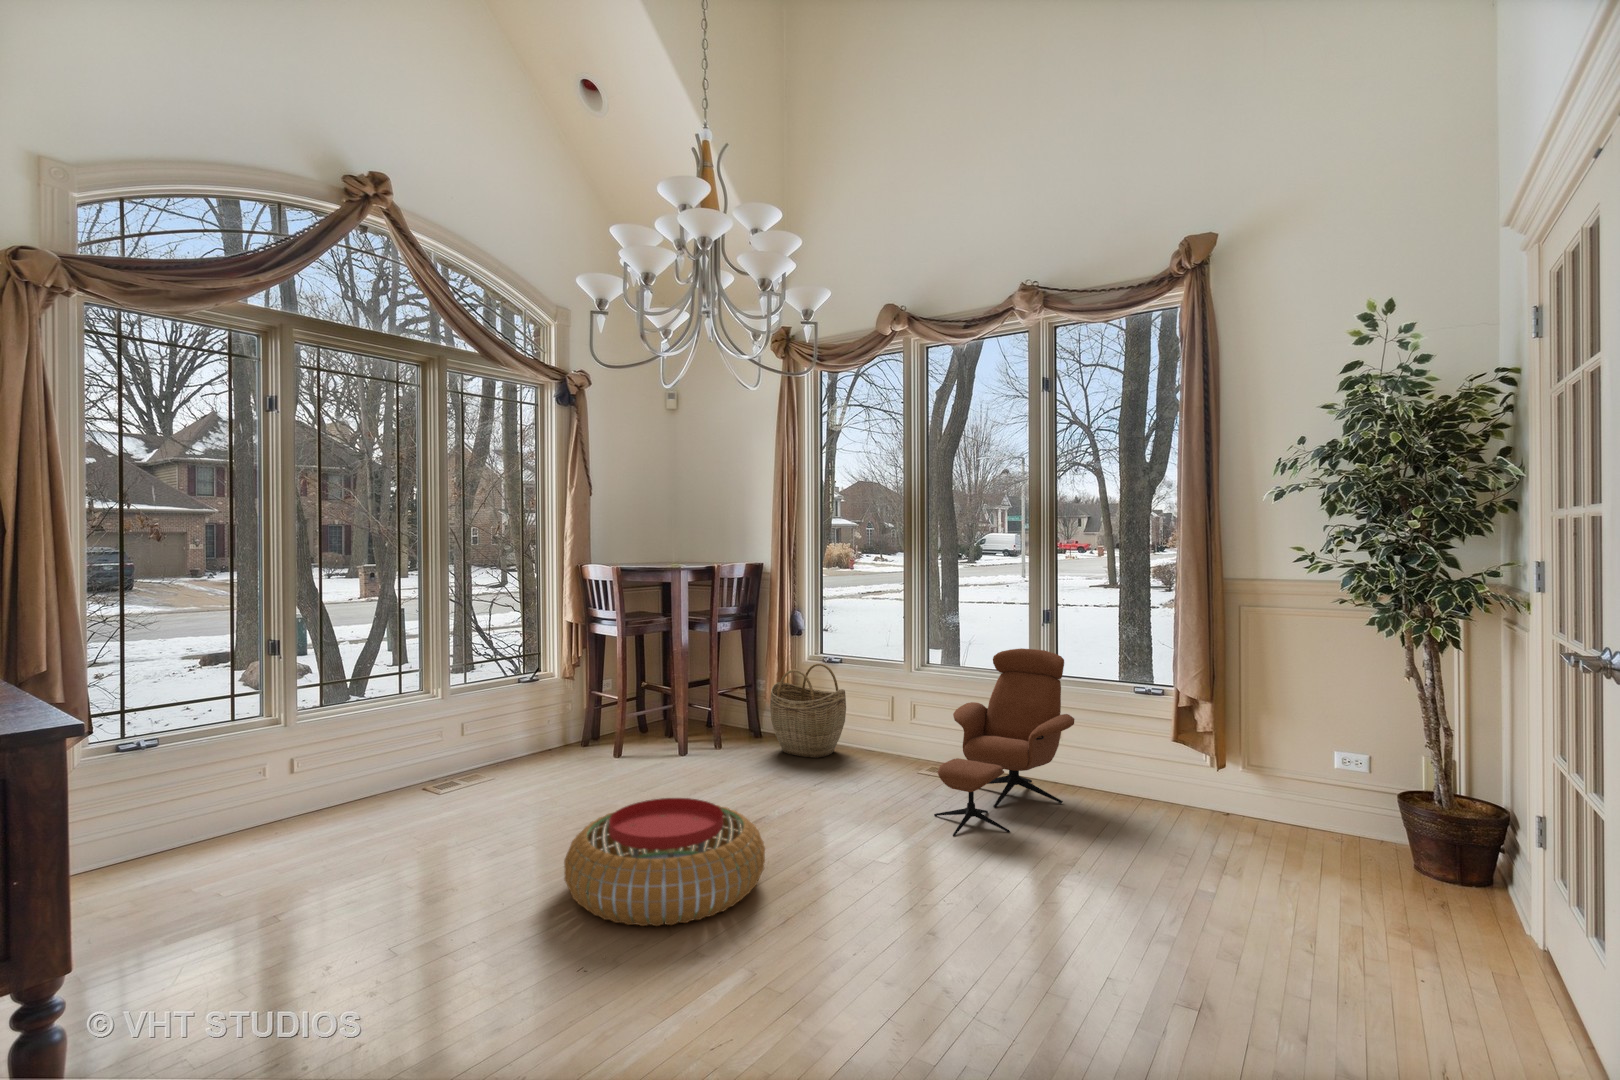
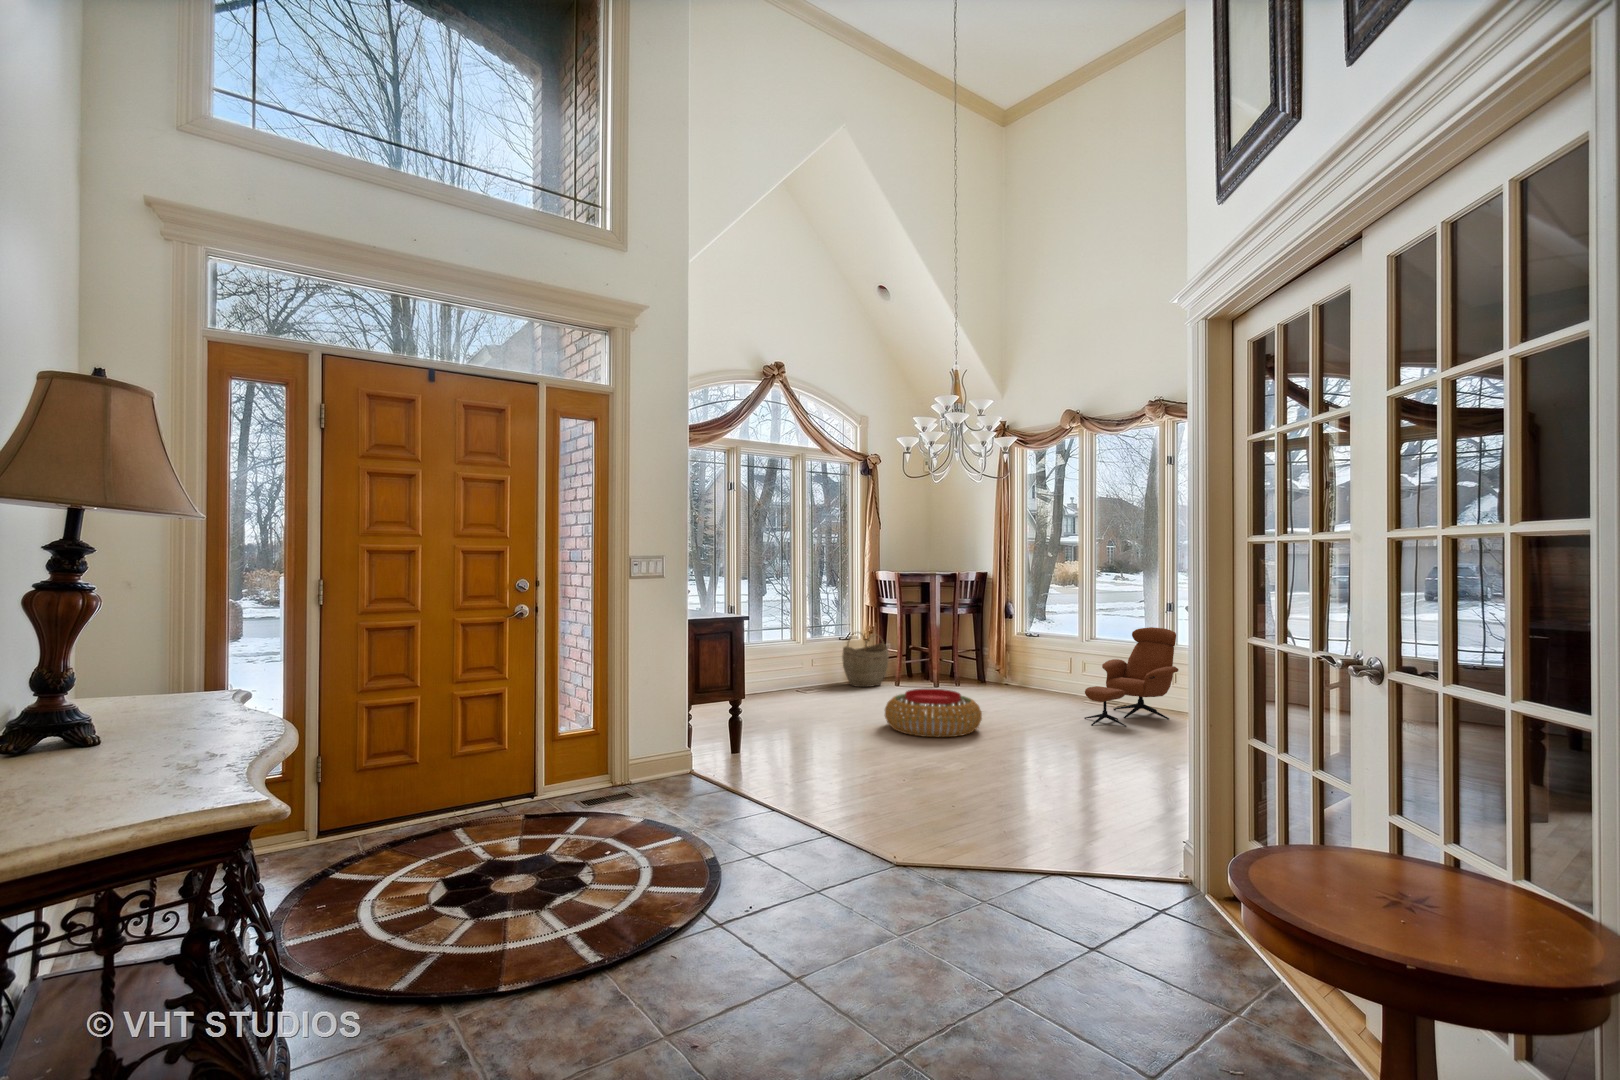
woven basket: present [770,663,846,758] -> present [842,633,888,687]

